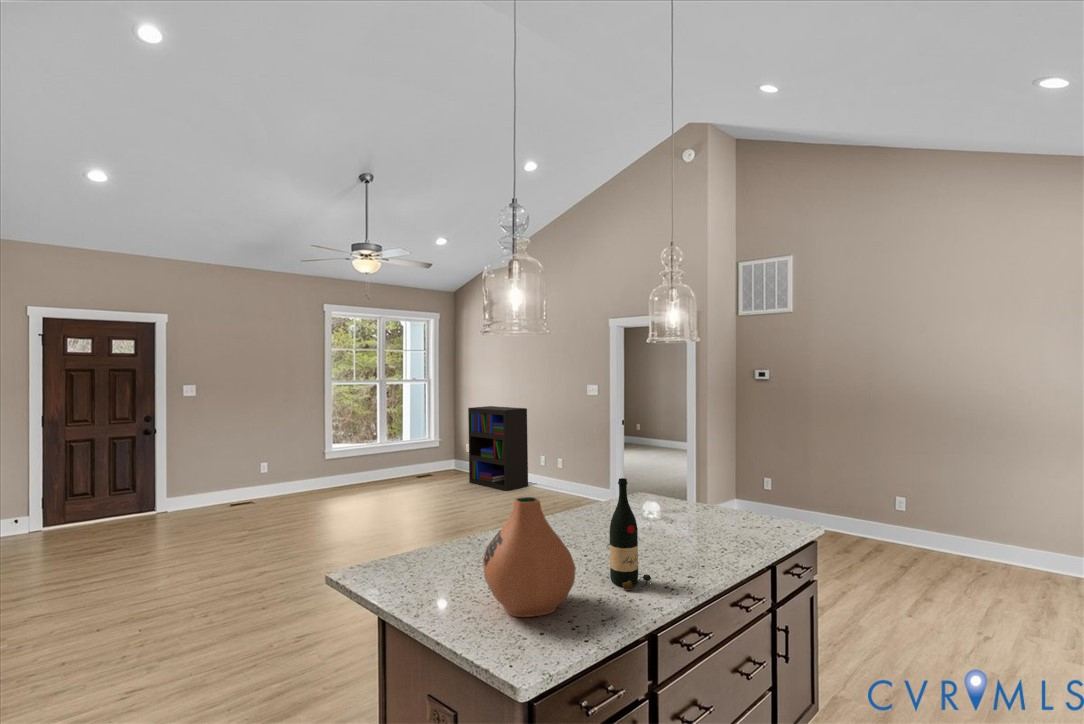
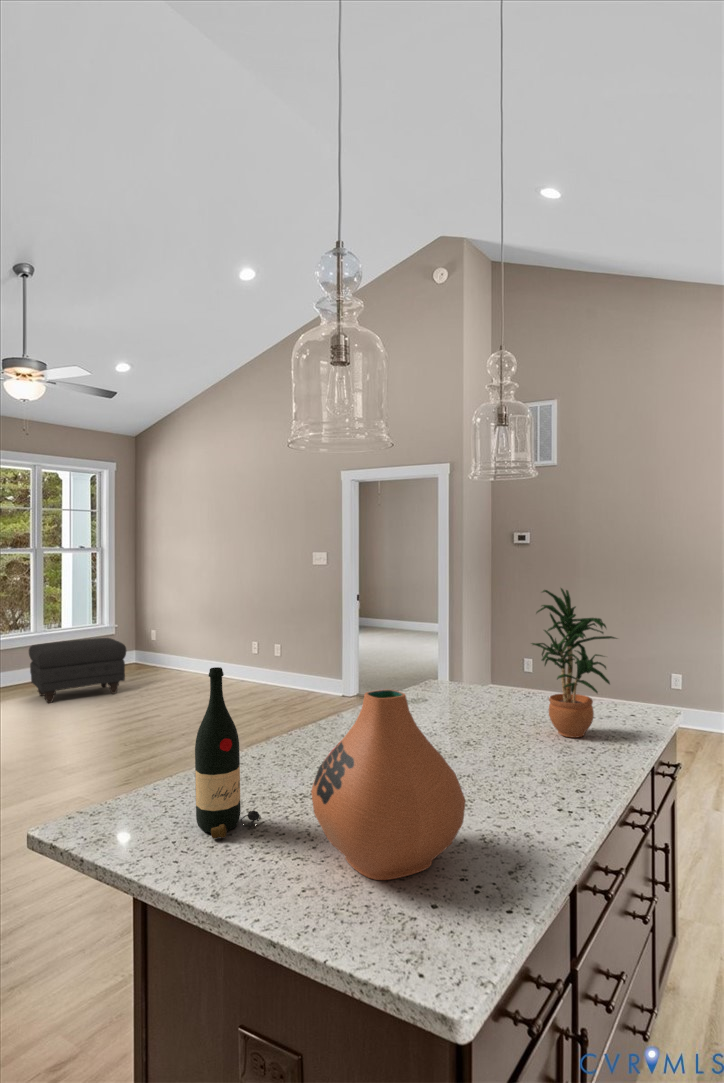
bookshelf: present [468,406,528,491] -> none [157,583,237,689]
potted plant: none [682,427,751,541] -> present [532,588,617,738]
ottoman: none [375,448,444,496] -> present [29,638,126,703]
wine bottle: present [610,478,651,590] -> present [195,667,261,839]

